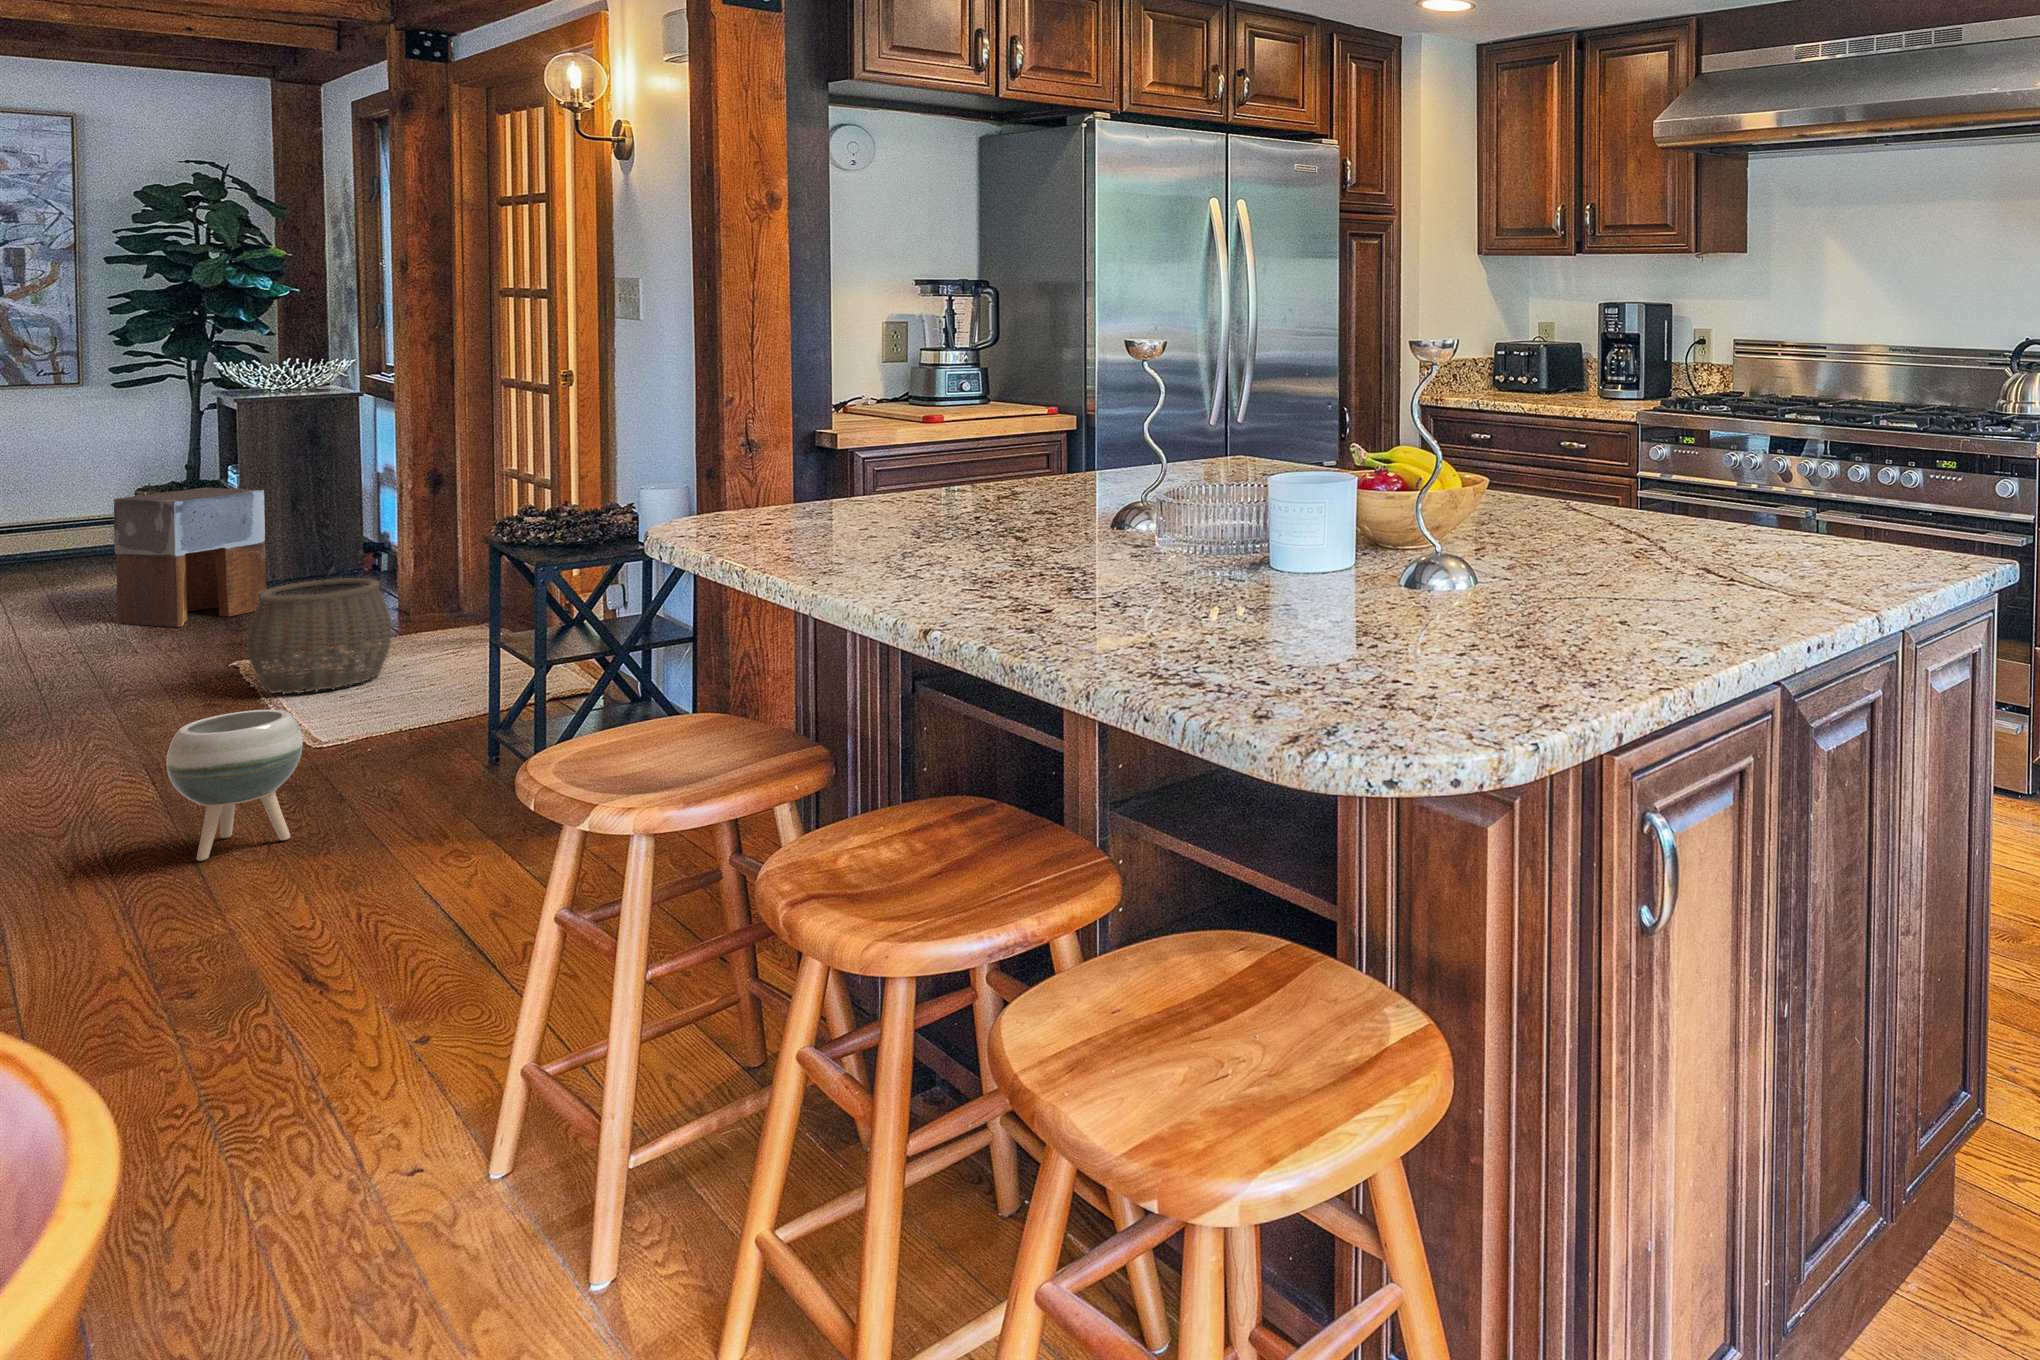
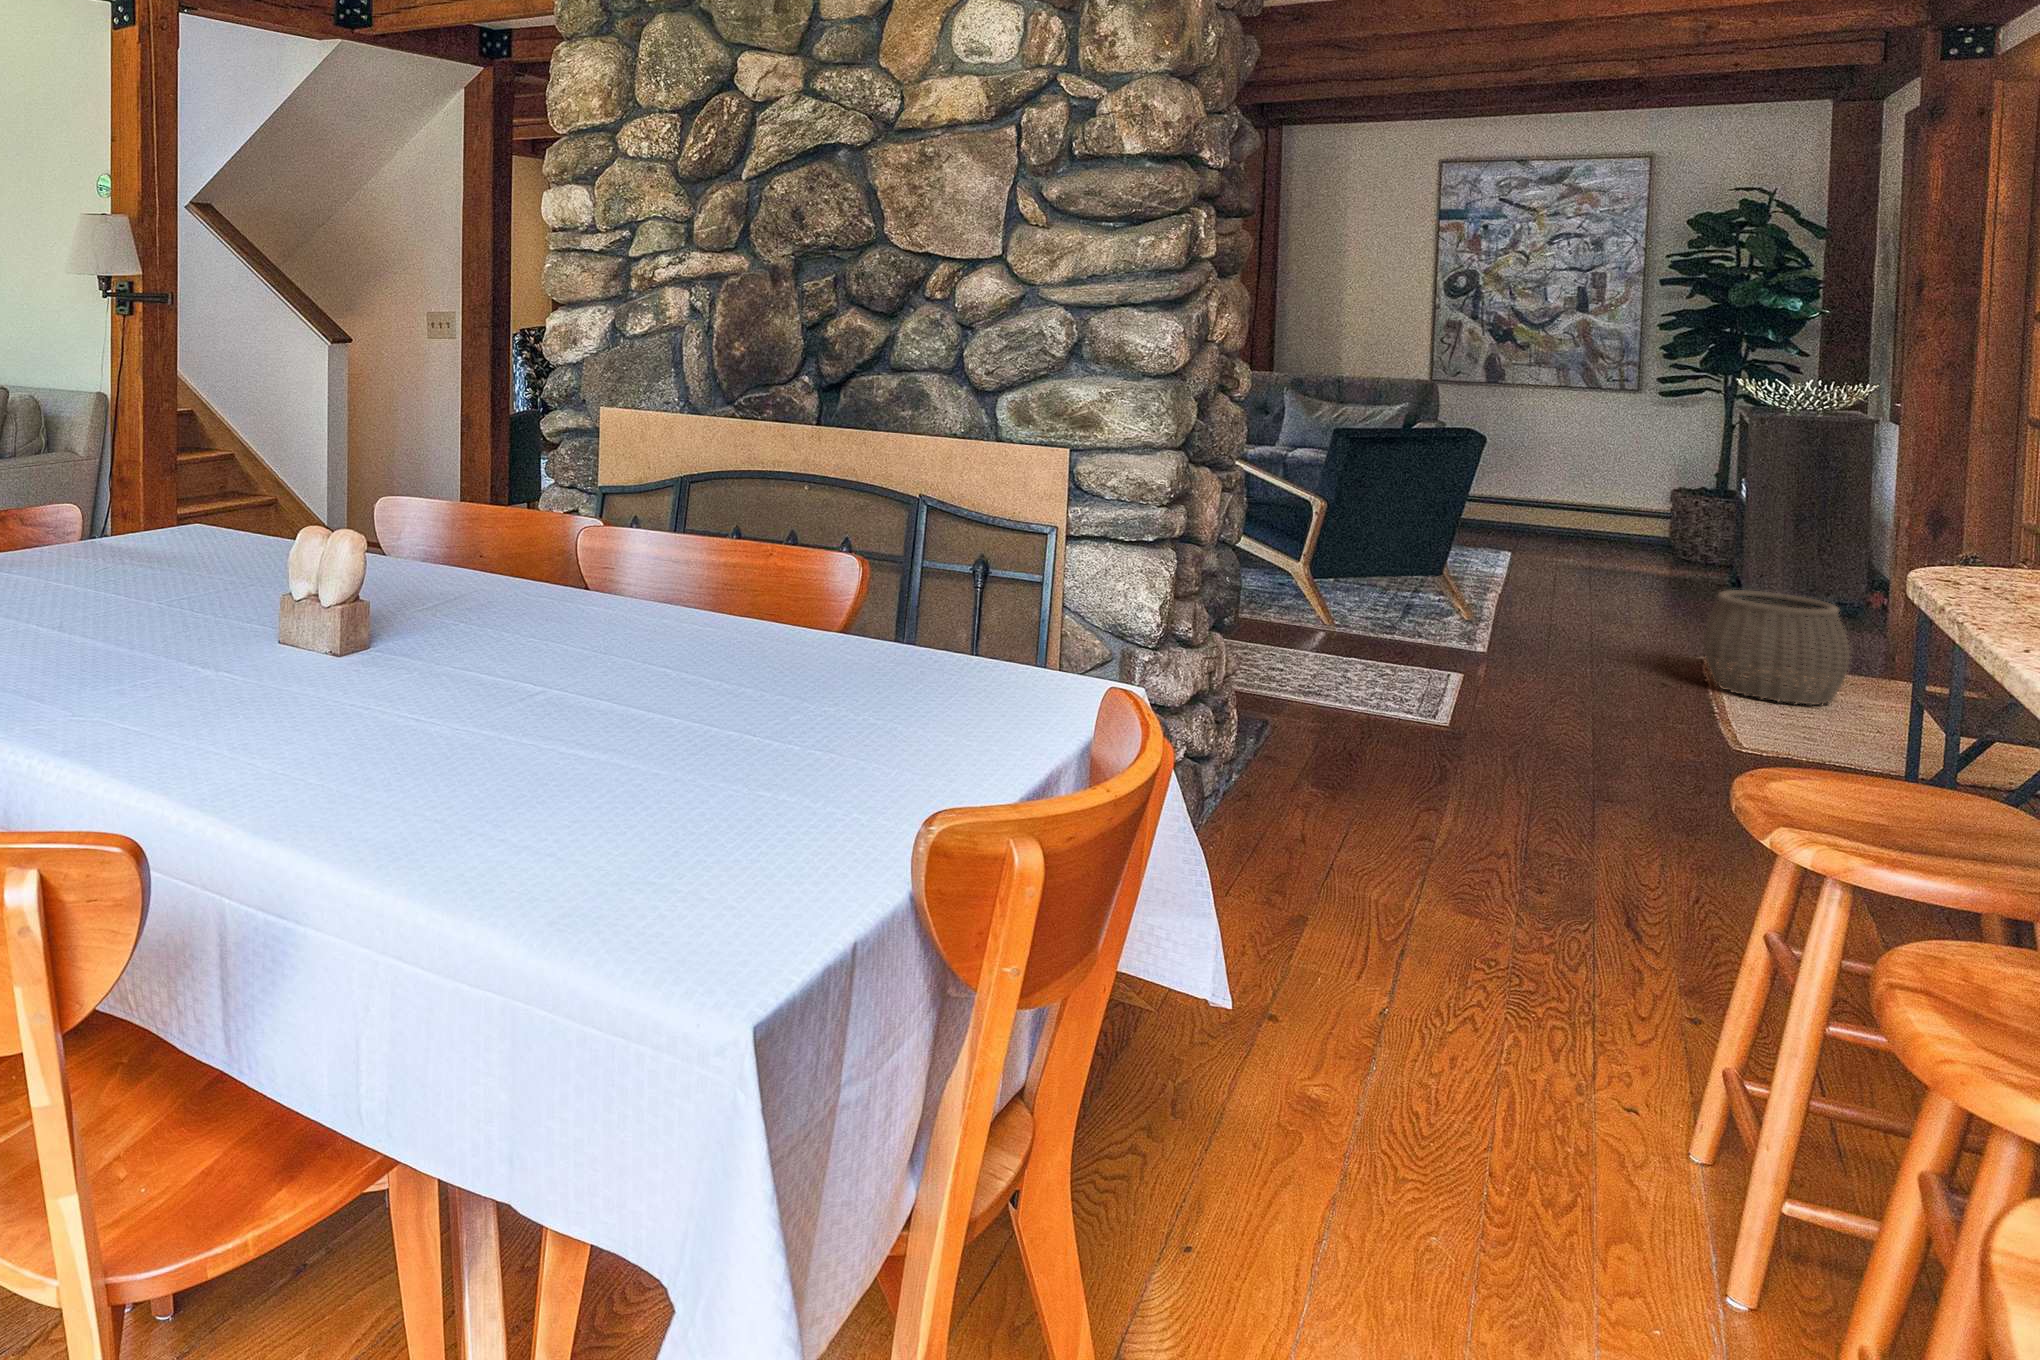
stool: present [114,488,266,627] -> none [1628,489,1762,616]
planter: present [166,710,303,861] -> none [1579,678,1692,809]

